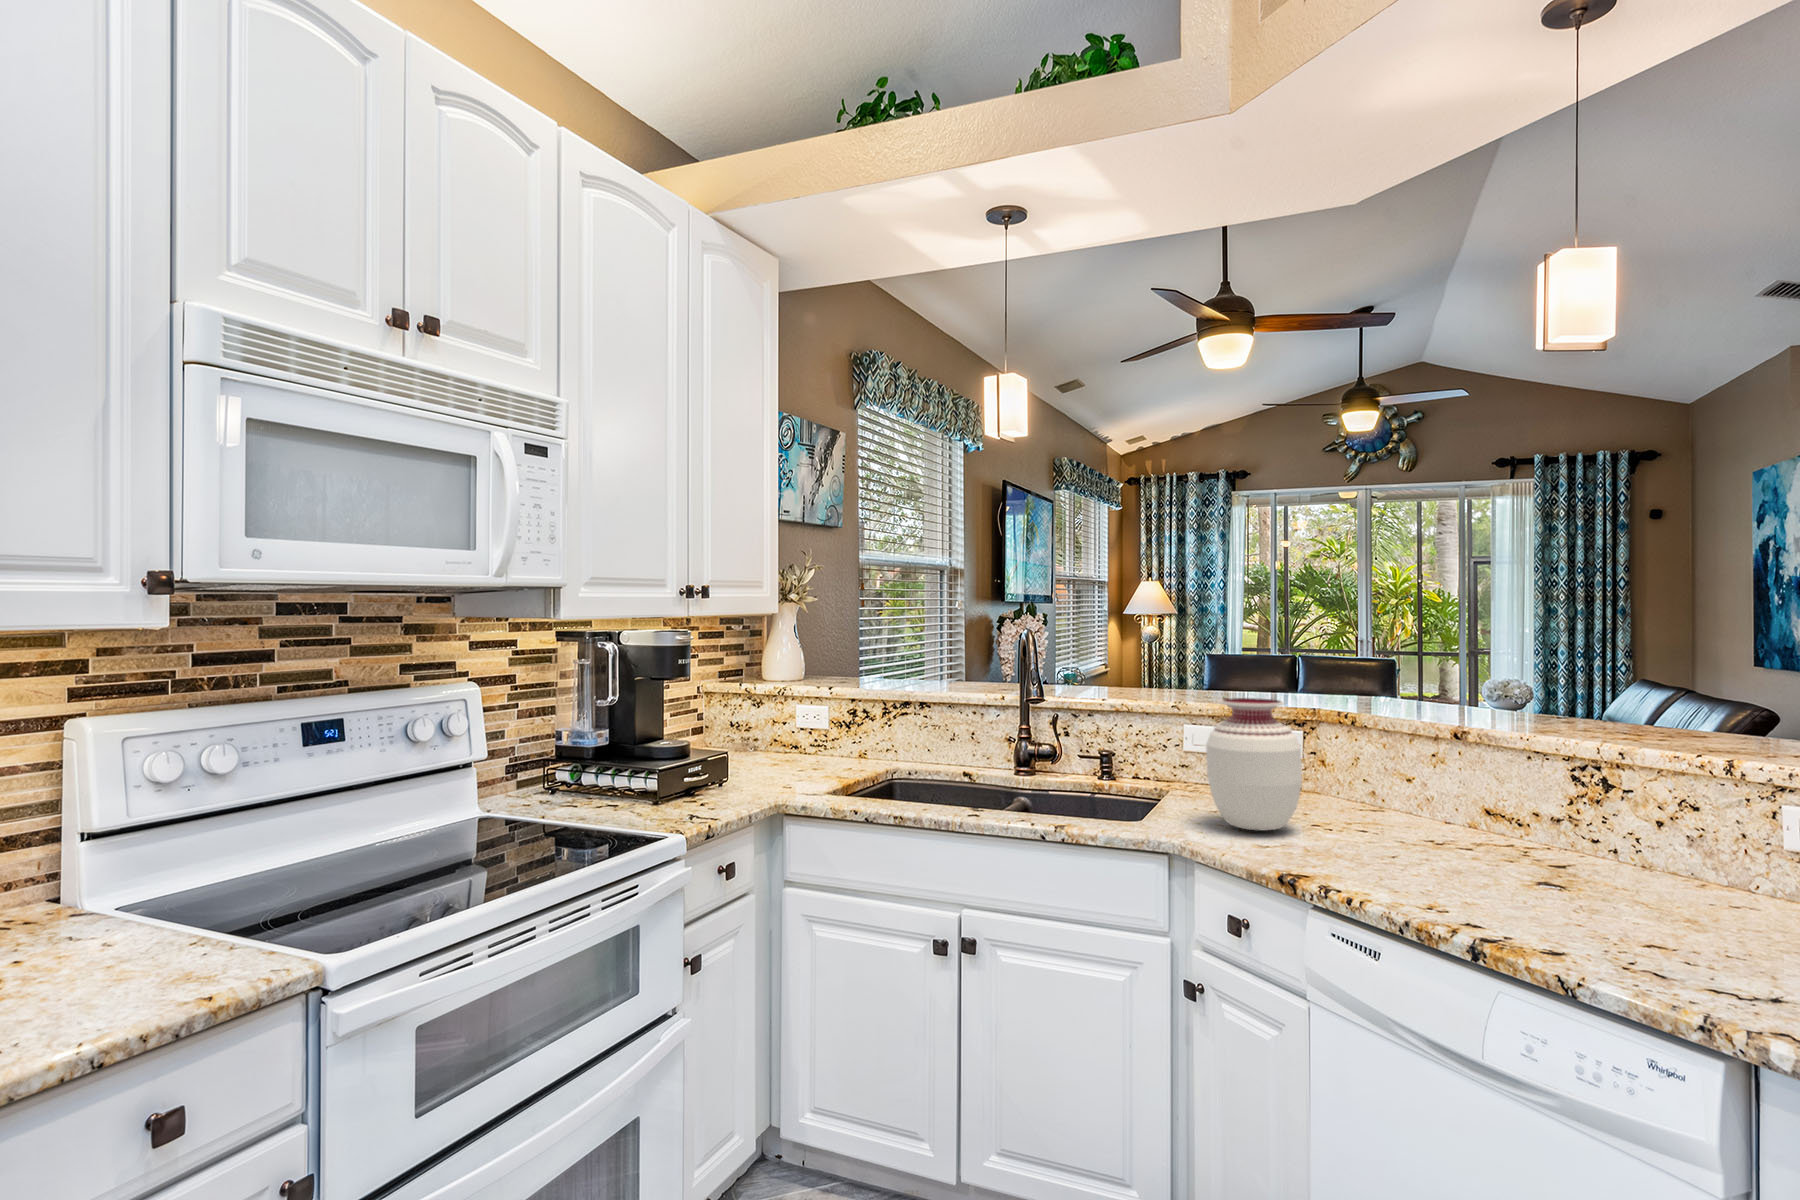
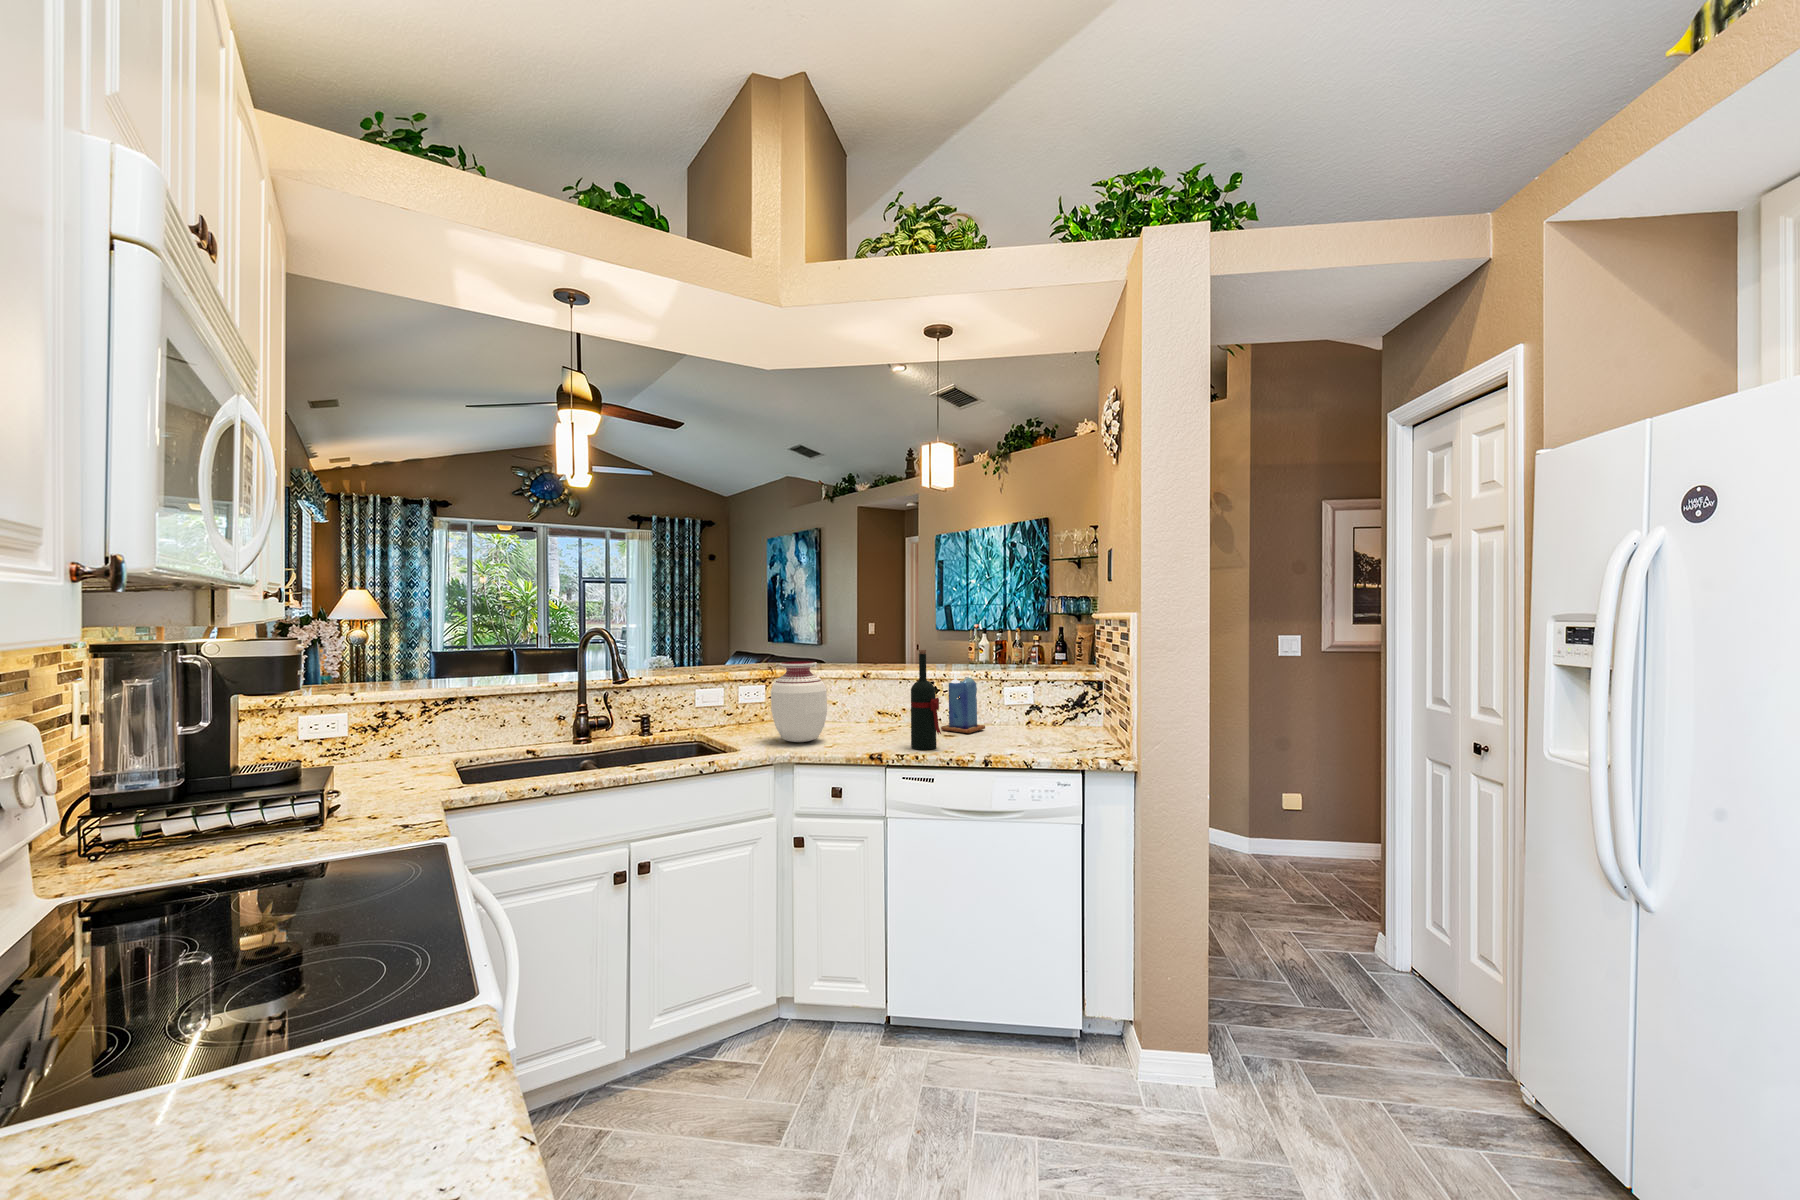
wine bottle: none [1393,698,1448,895] -> present [911,650,941,750]
candle: none [1569,757,1685,894] -> present [941,673,985,733]

